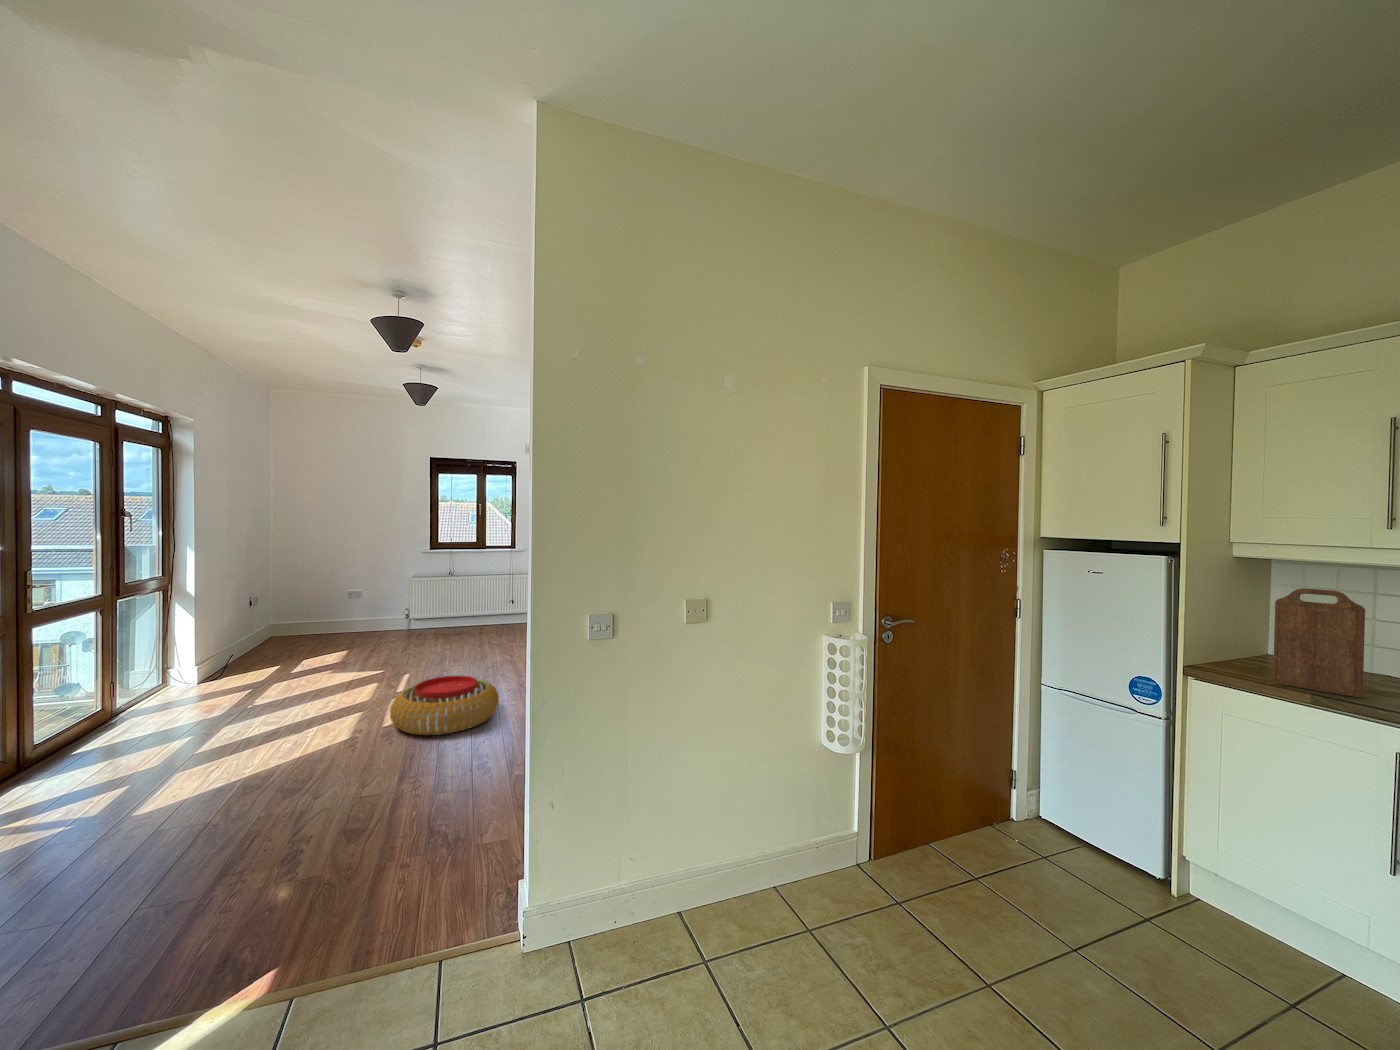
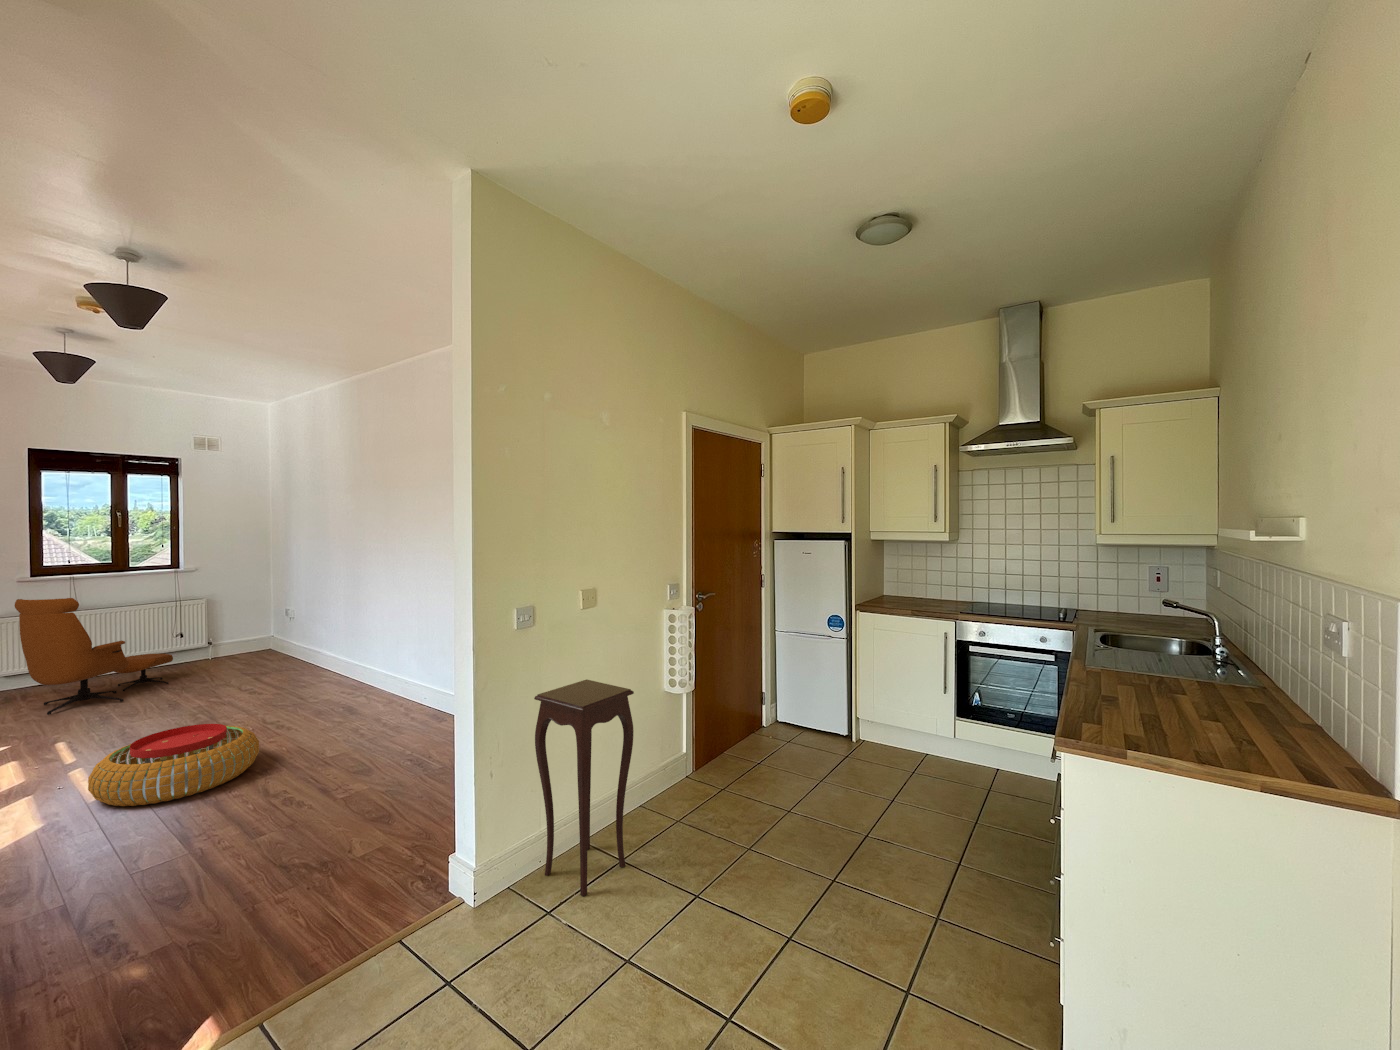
lounge chair: none [413,563,504,646] -> present [15,598,173,715]
cutting board: present [1273,588,1365,698] -> none [892,555,925,608]
side table: none [609,716,721,1000] -> present [534,680,634,896]

